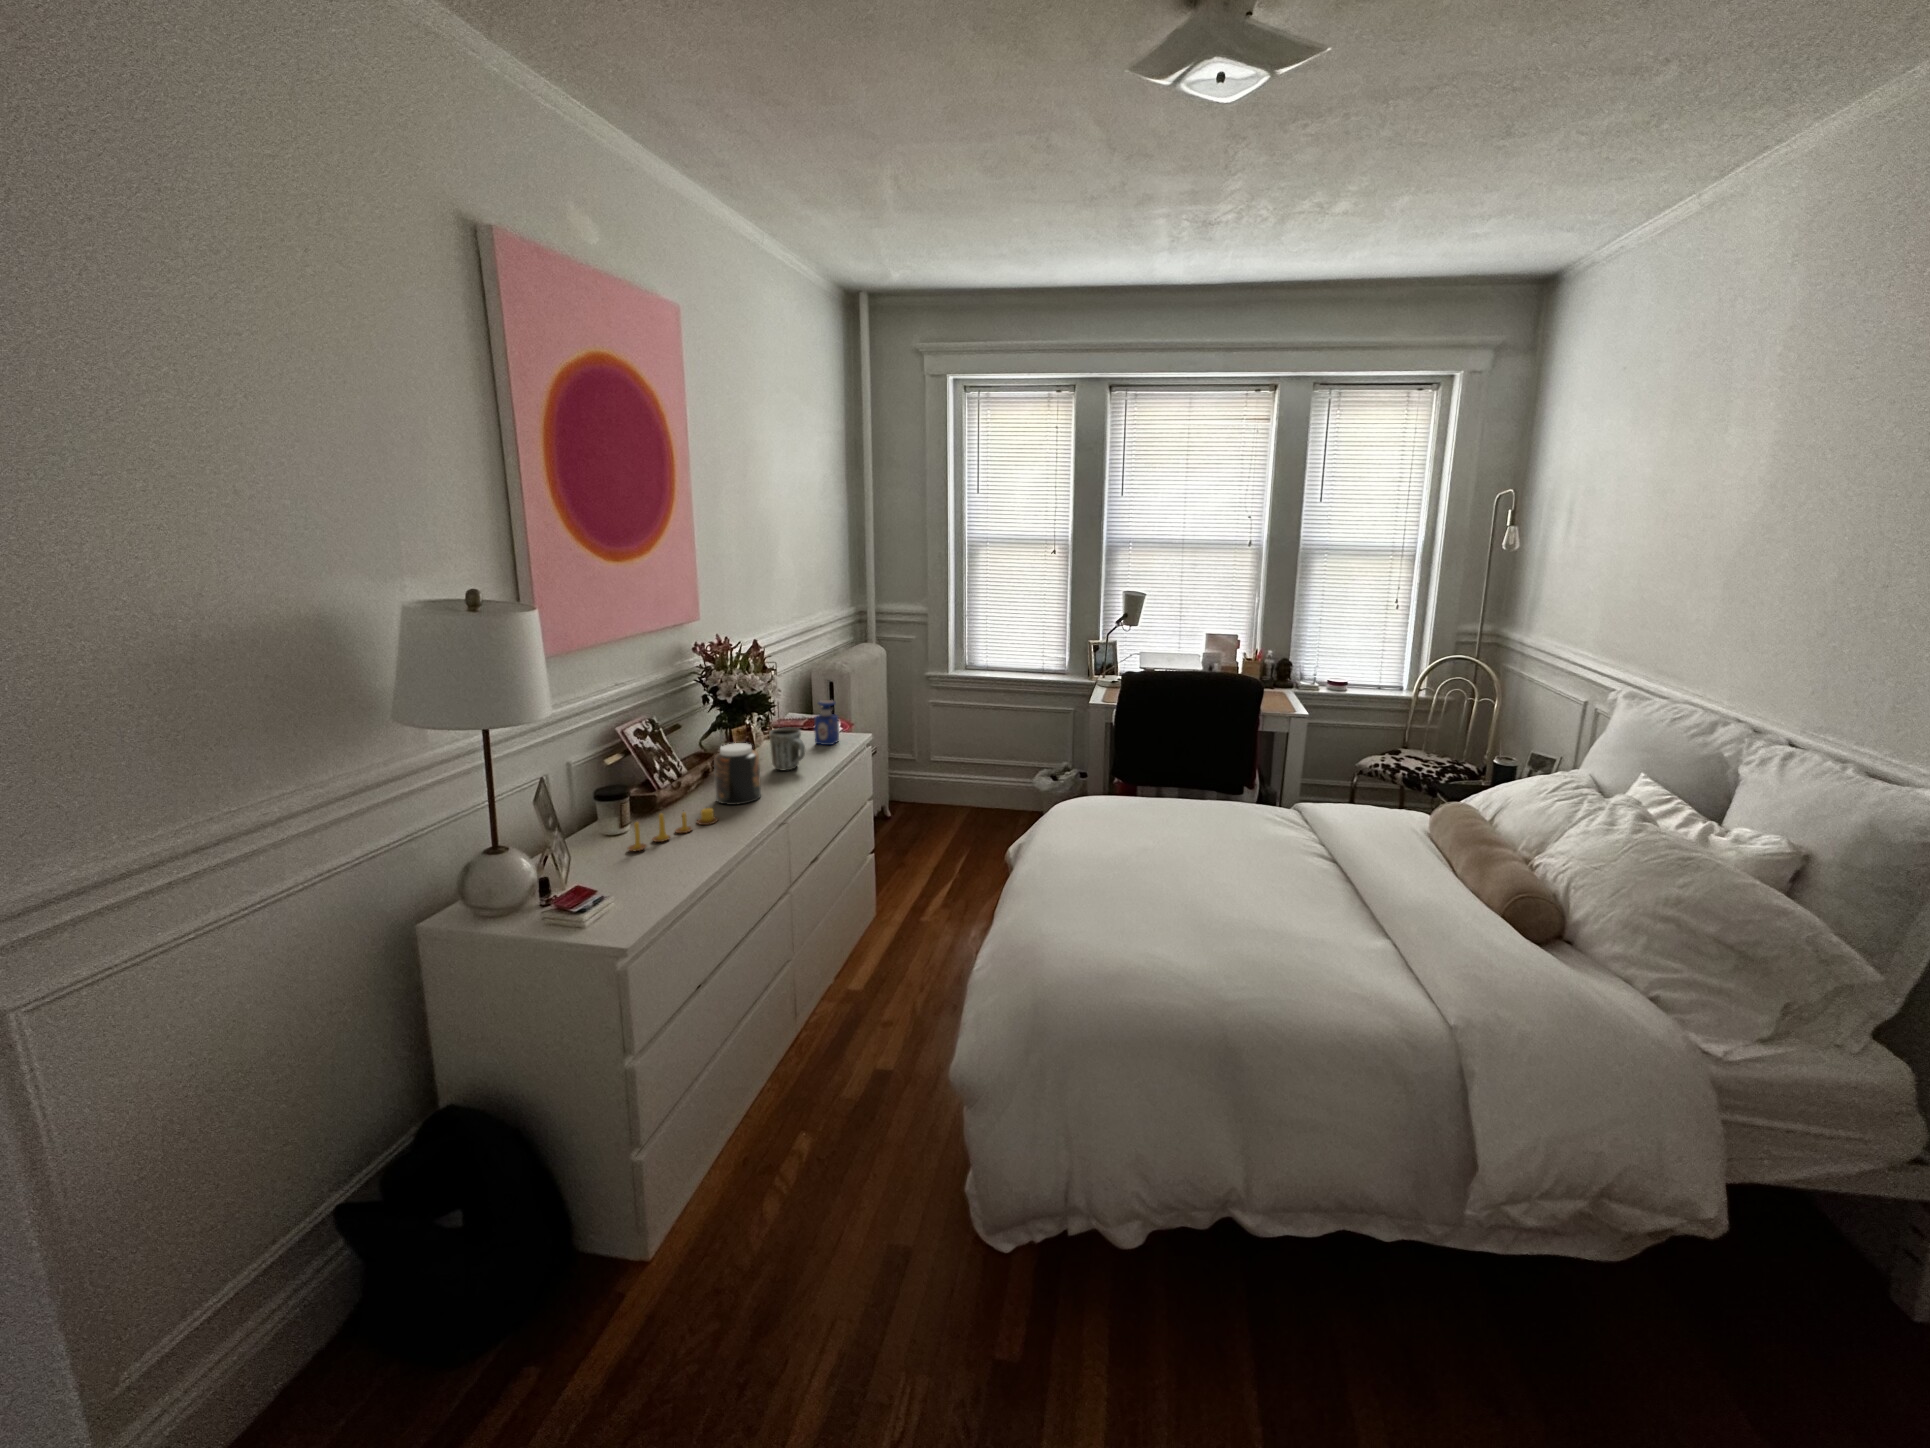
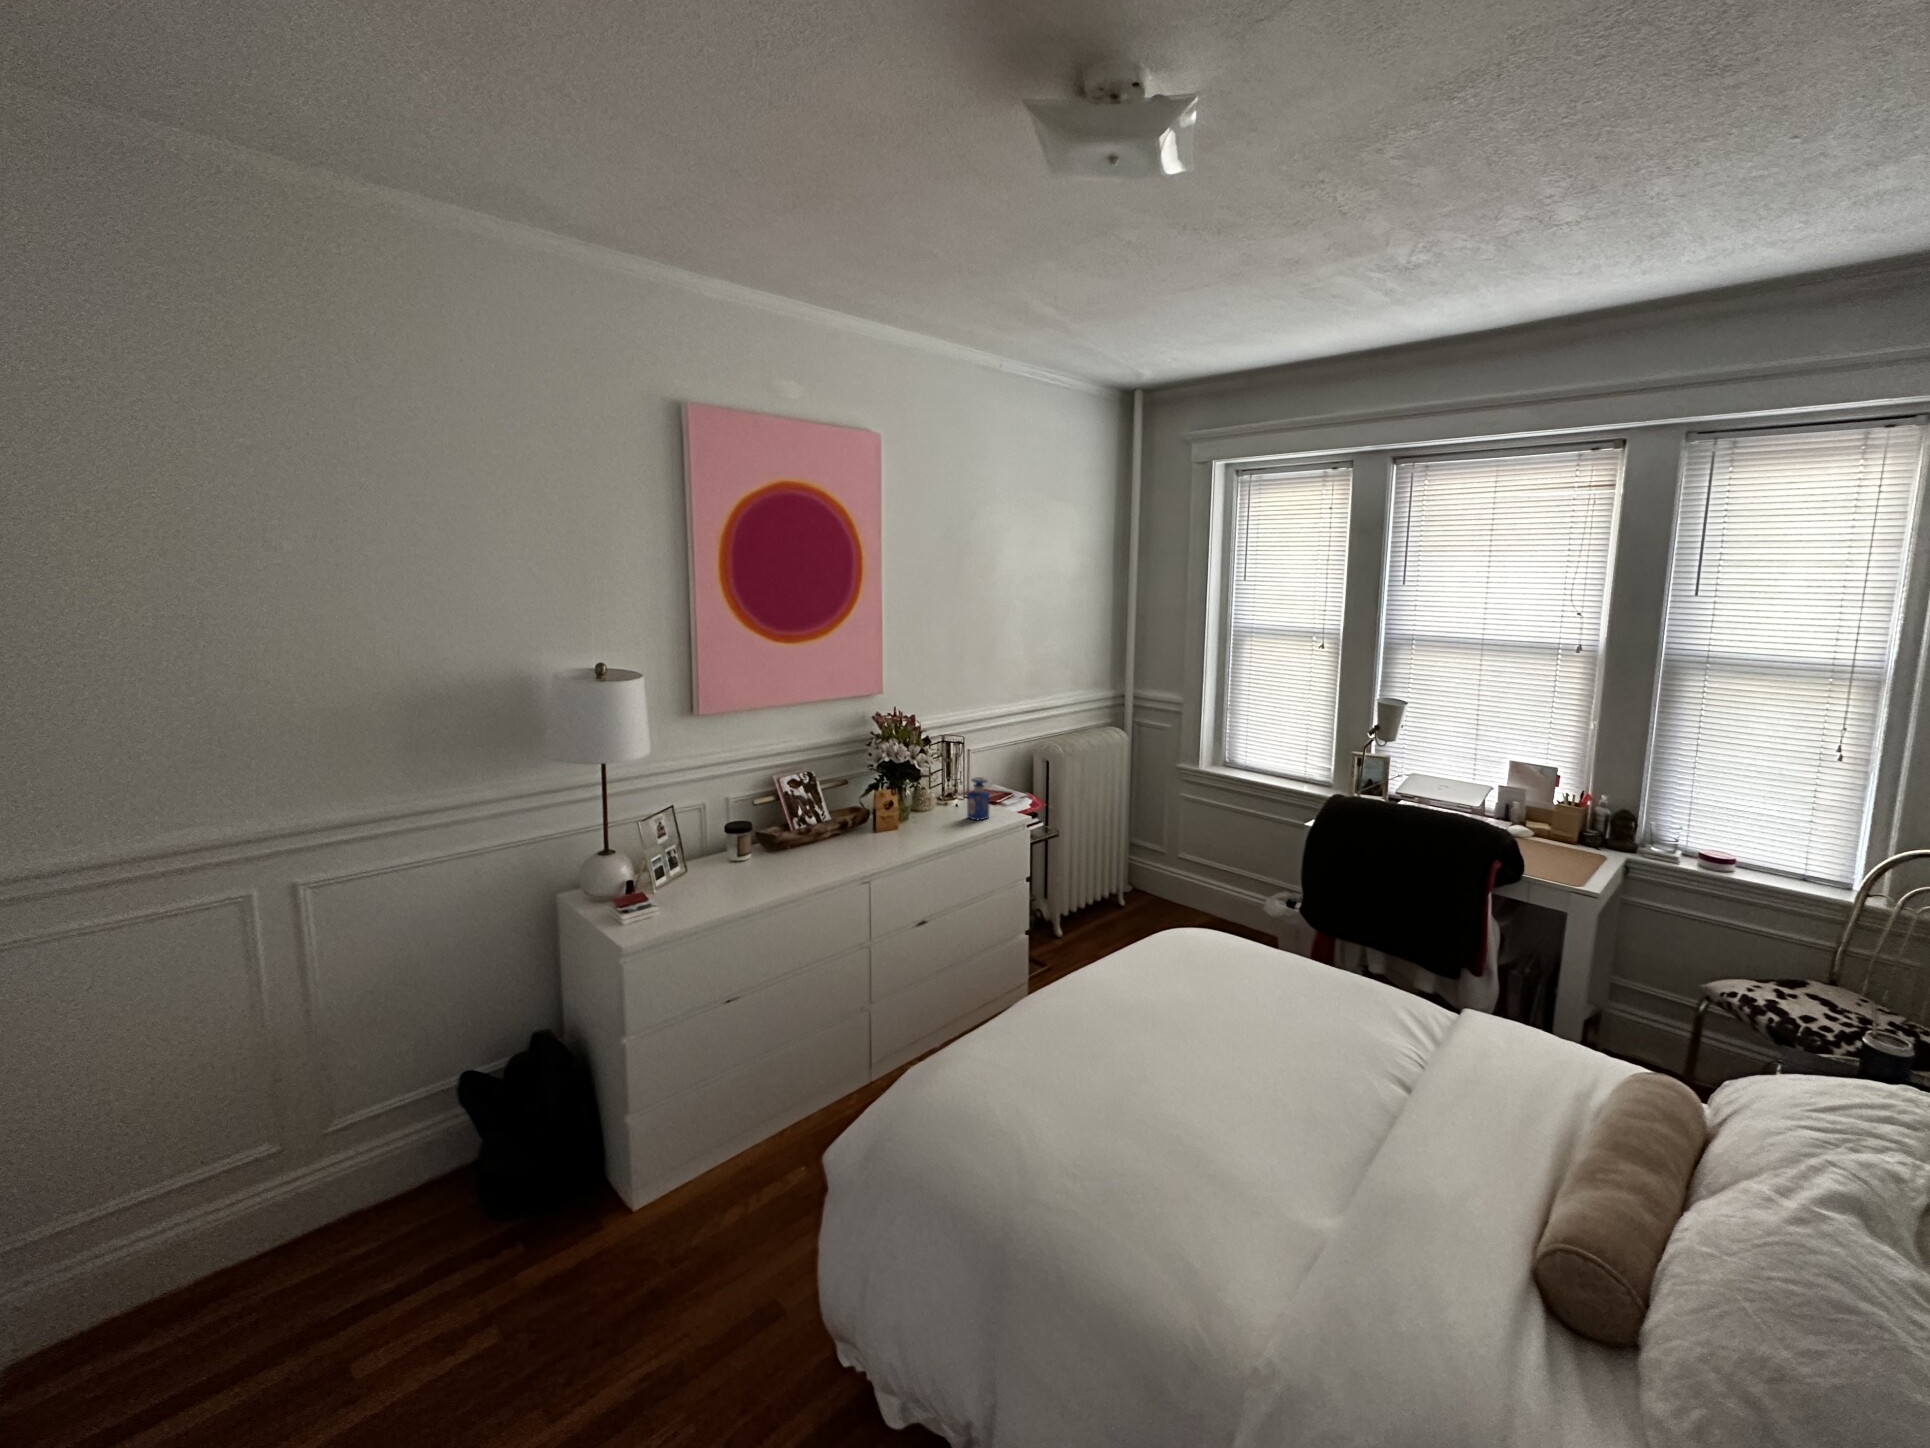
mug: present [769,728,805,771] -> none [902,797,930,836]
jar: present [714,743,761,805] -> none [829,803,866,857]
candle: present [628,808,718,851] -> none [725,848,811,877]

